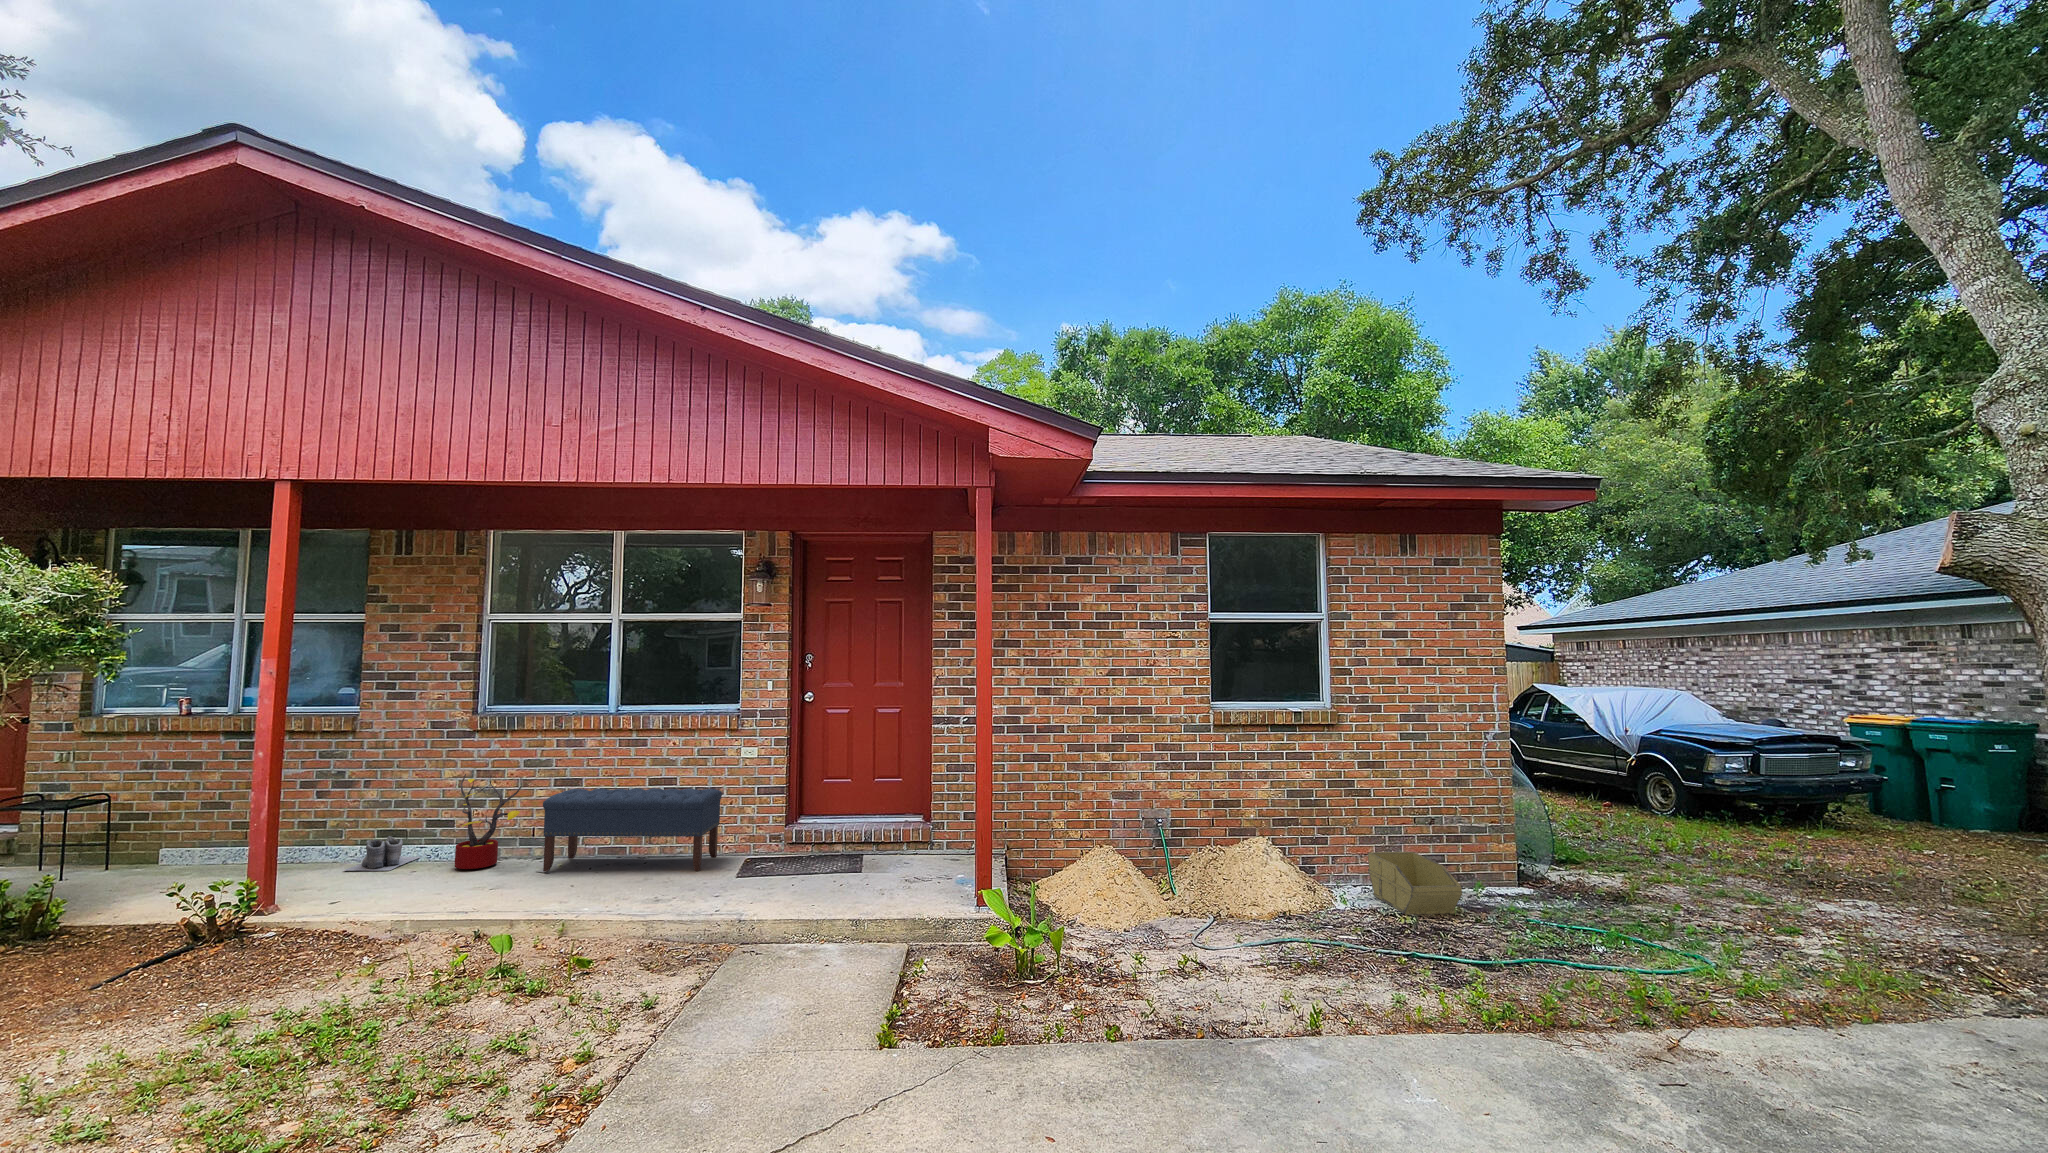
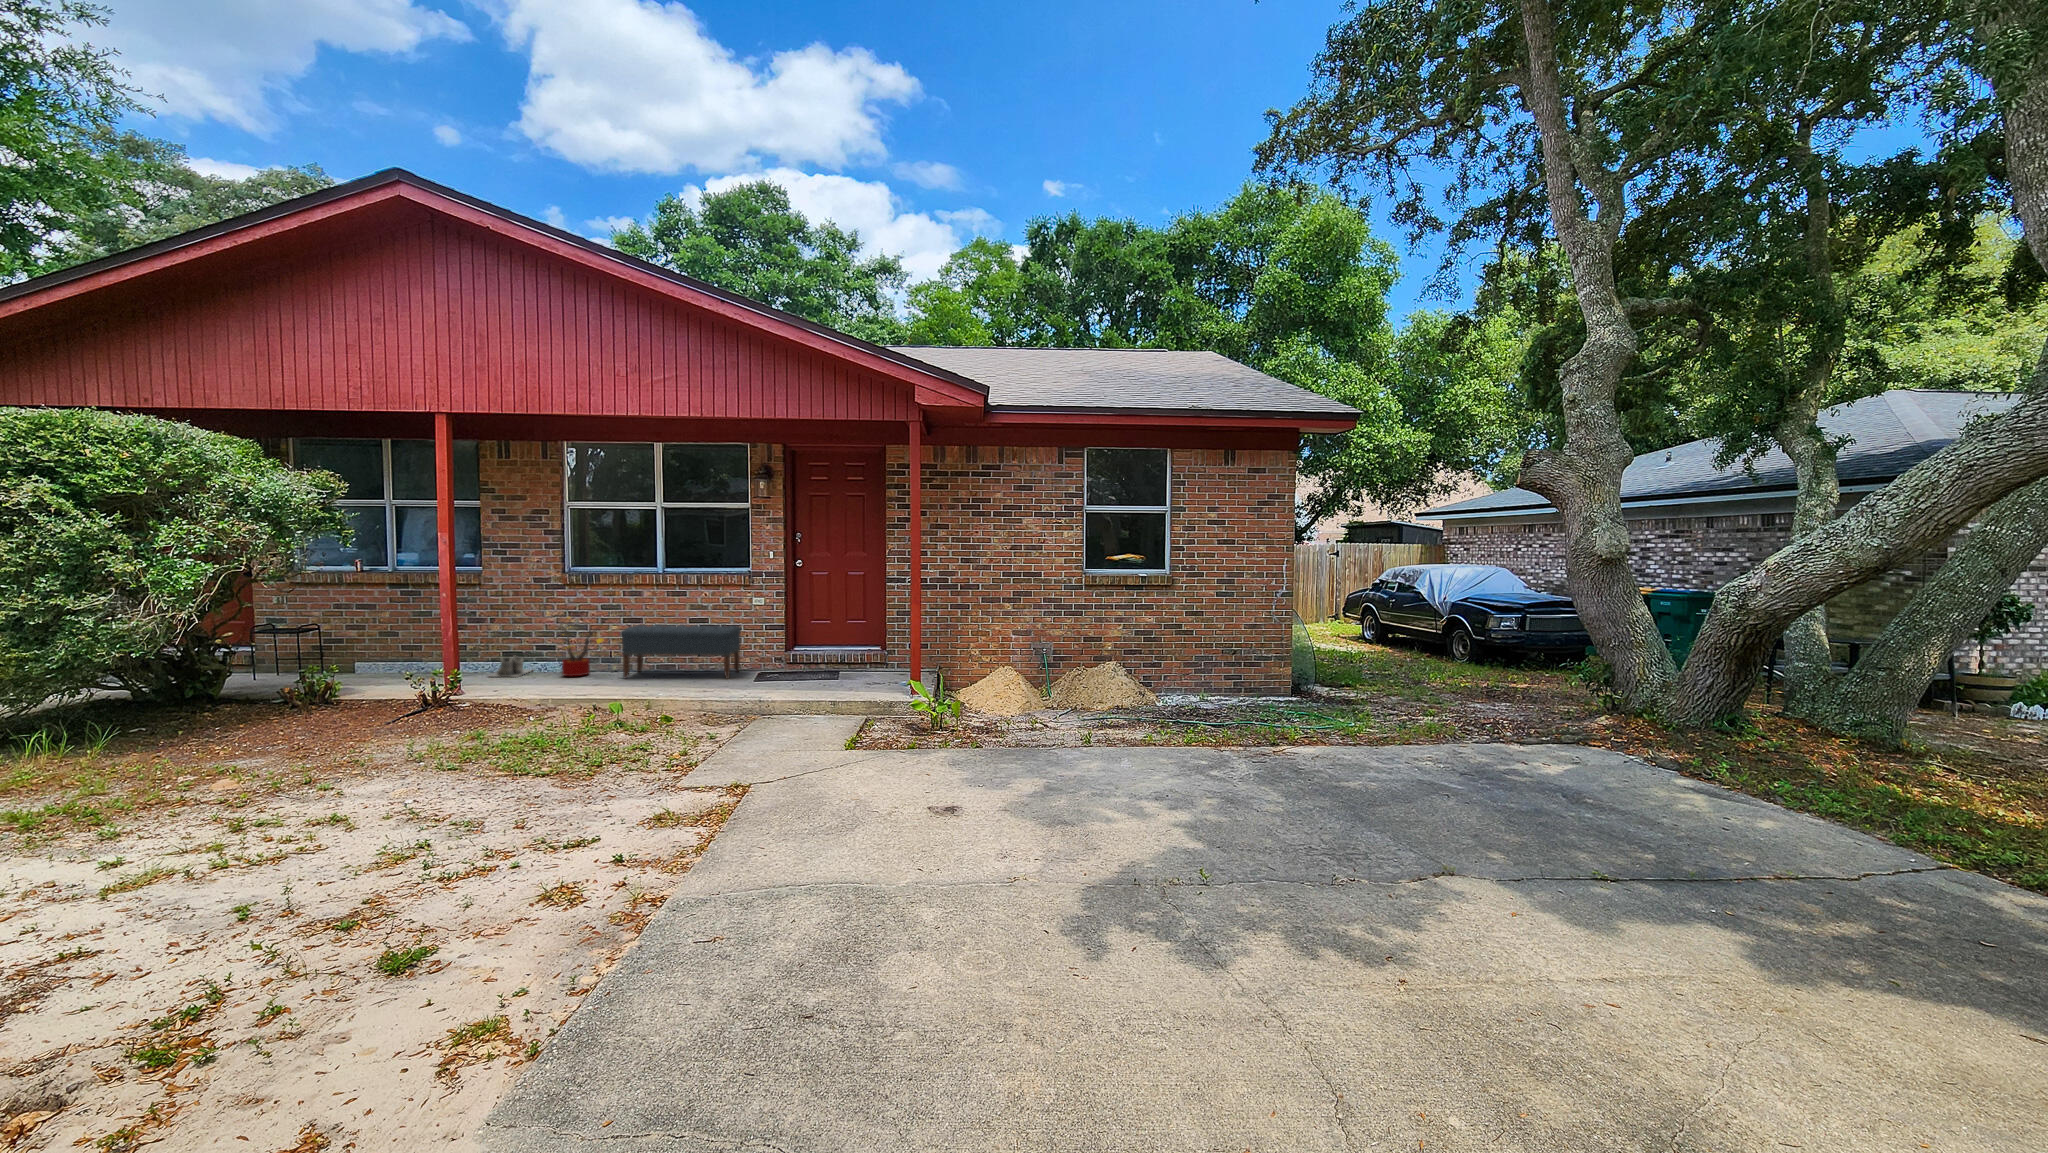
storage bin: present [1368,852,1462,915] -> none [1187,673,1238,710]

